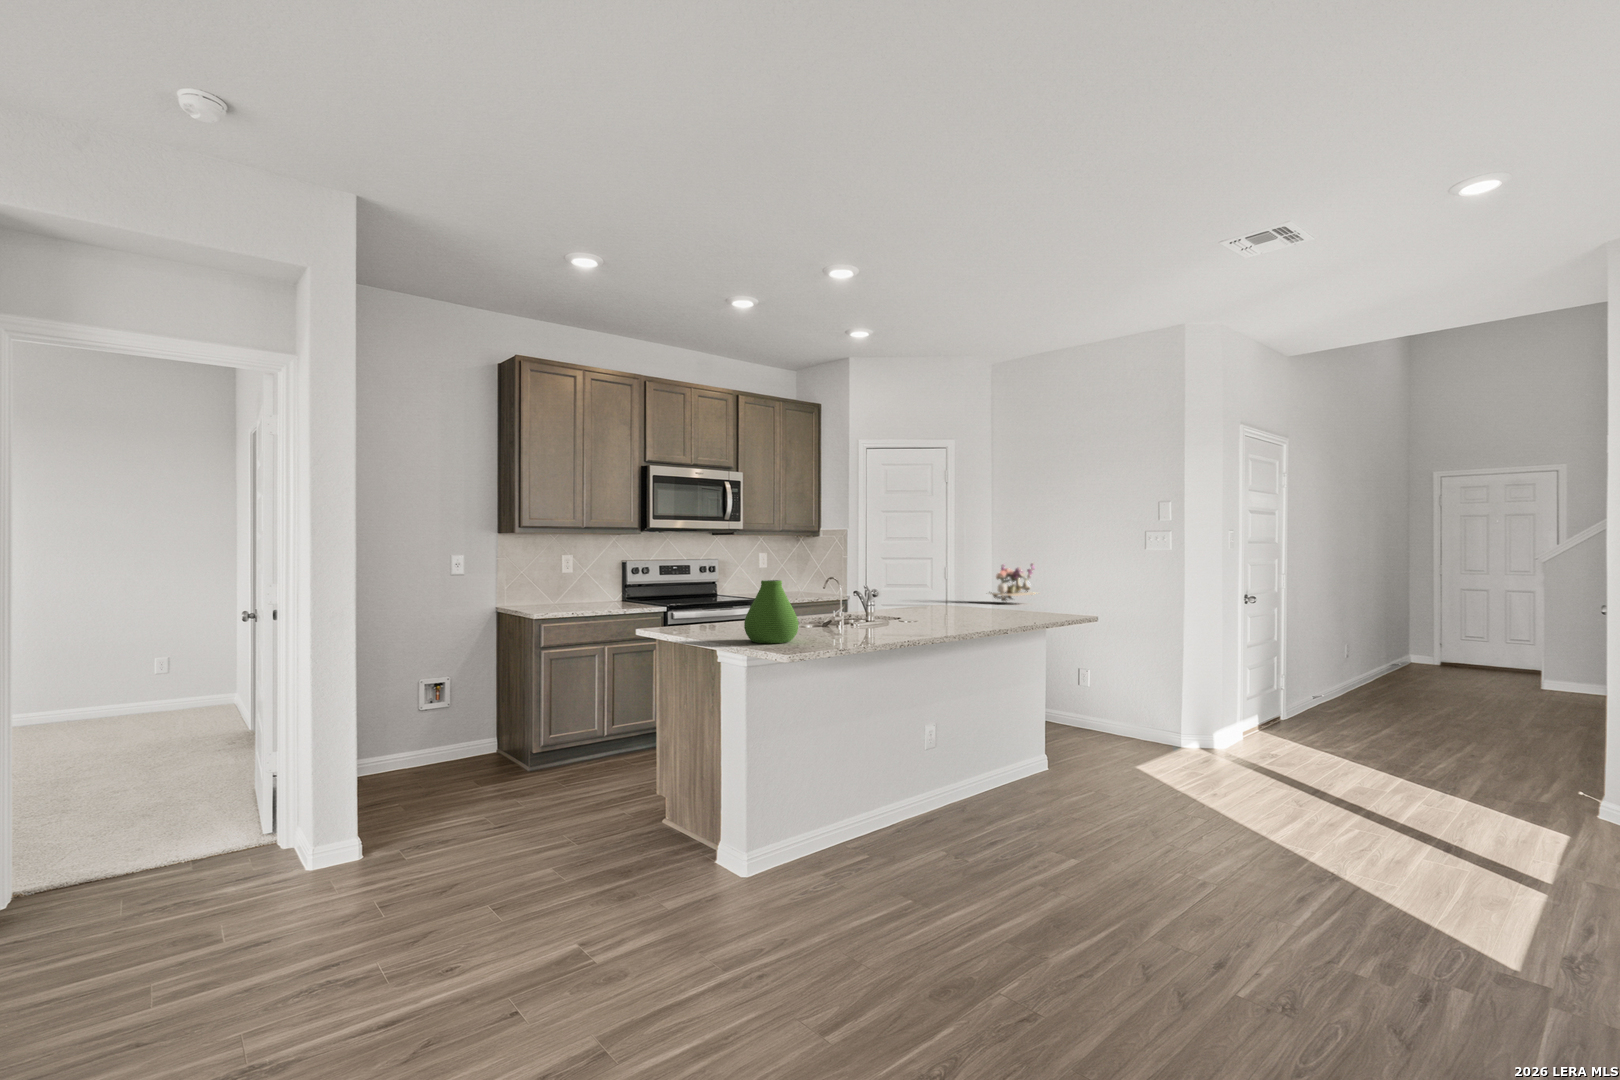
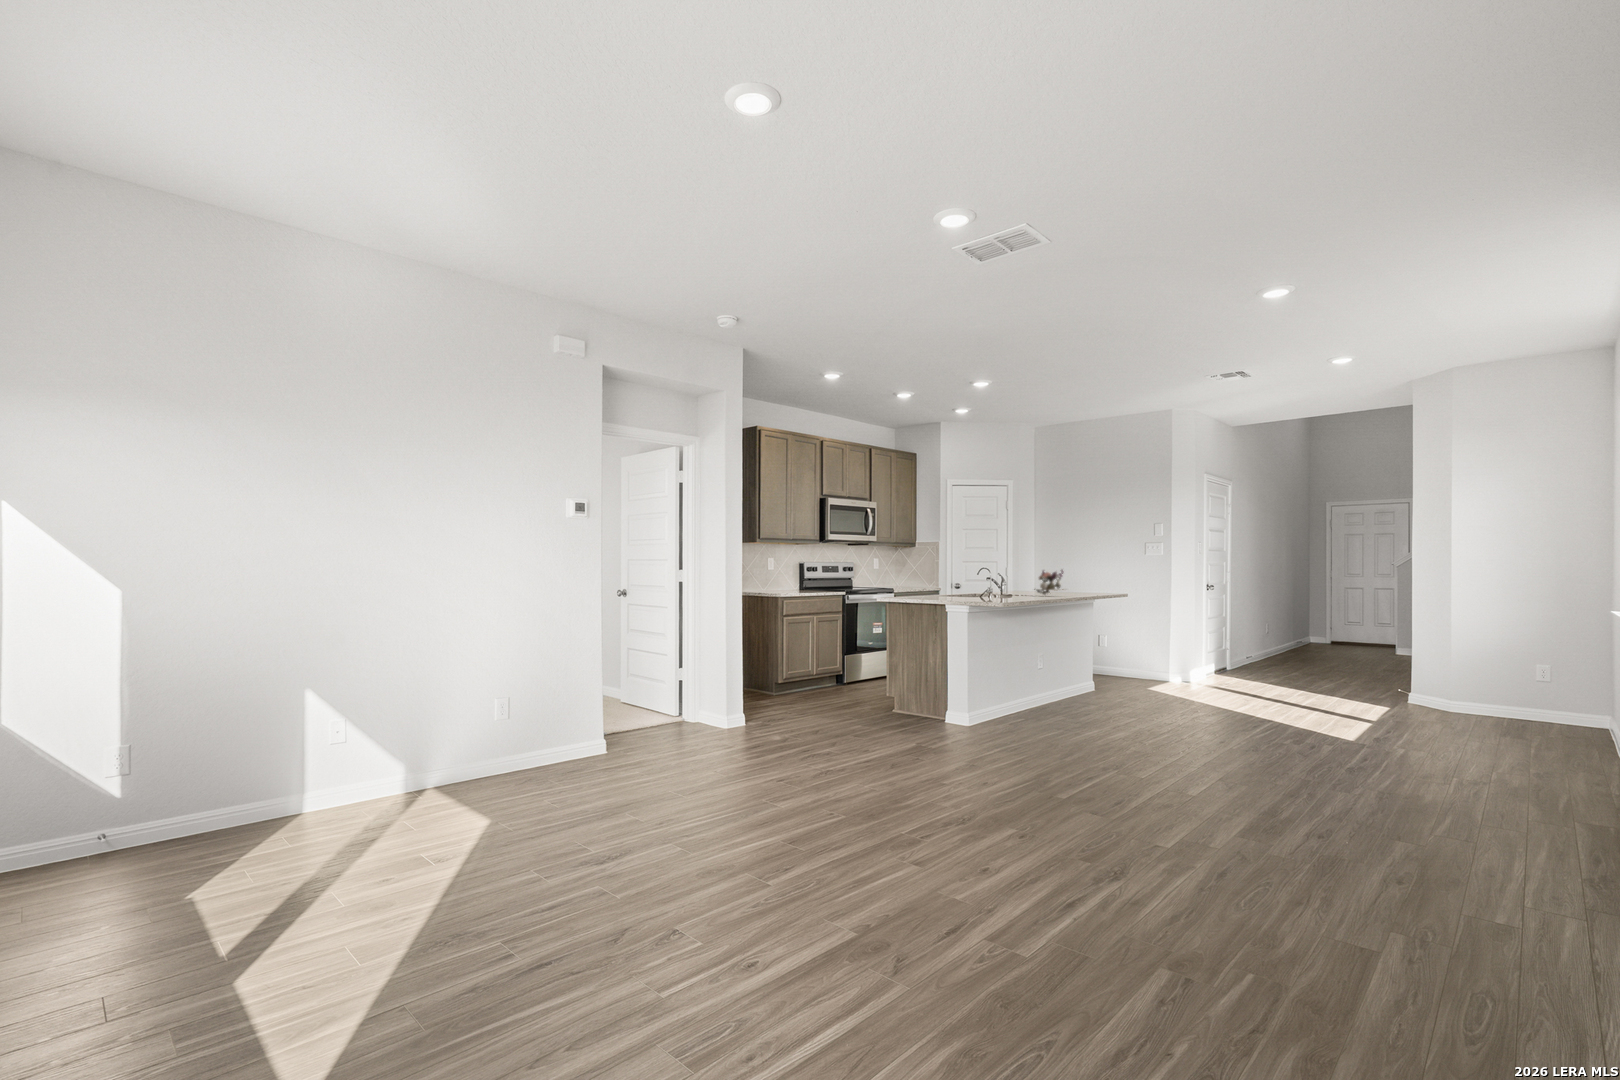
vase: present [744,580,798,643] -> none [968,566,999,601]

